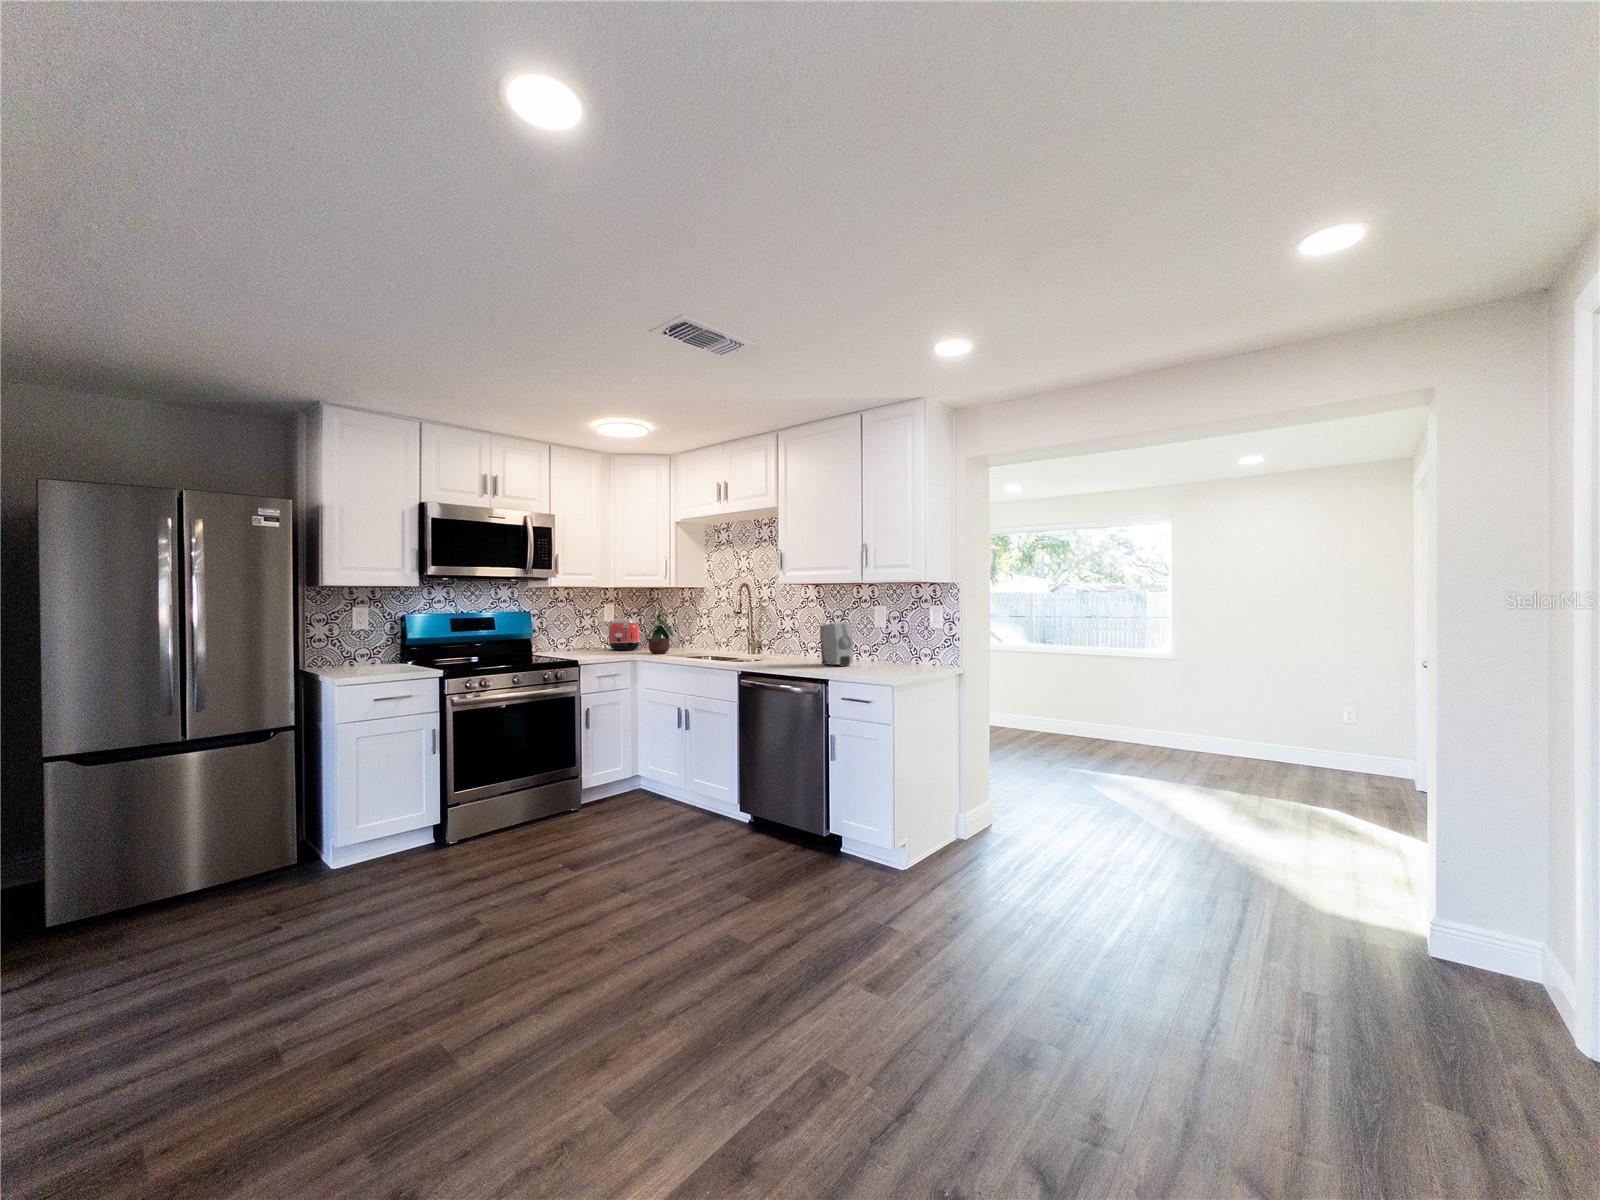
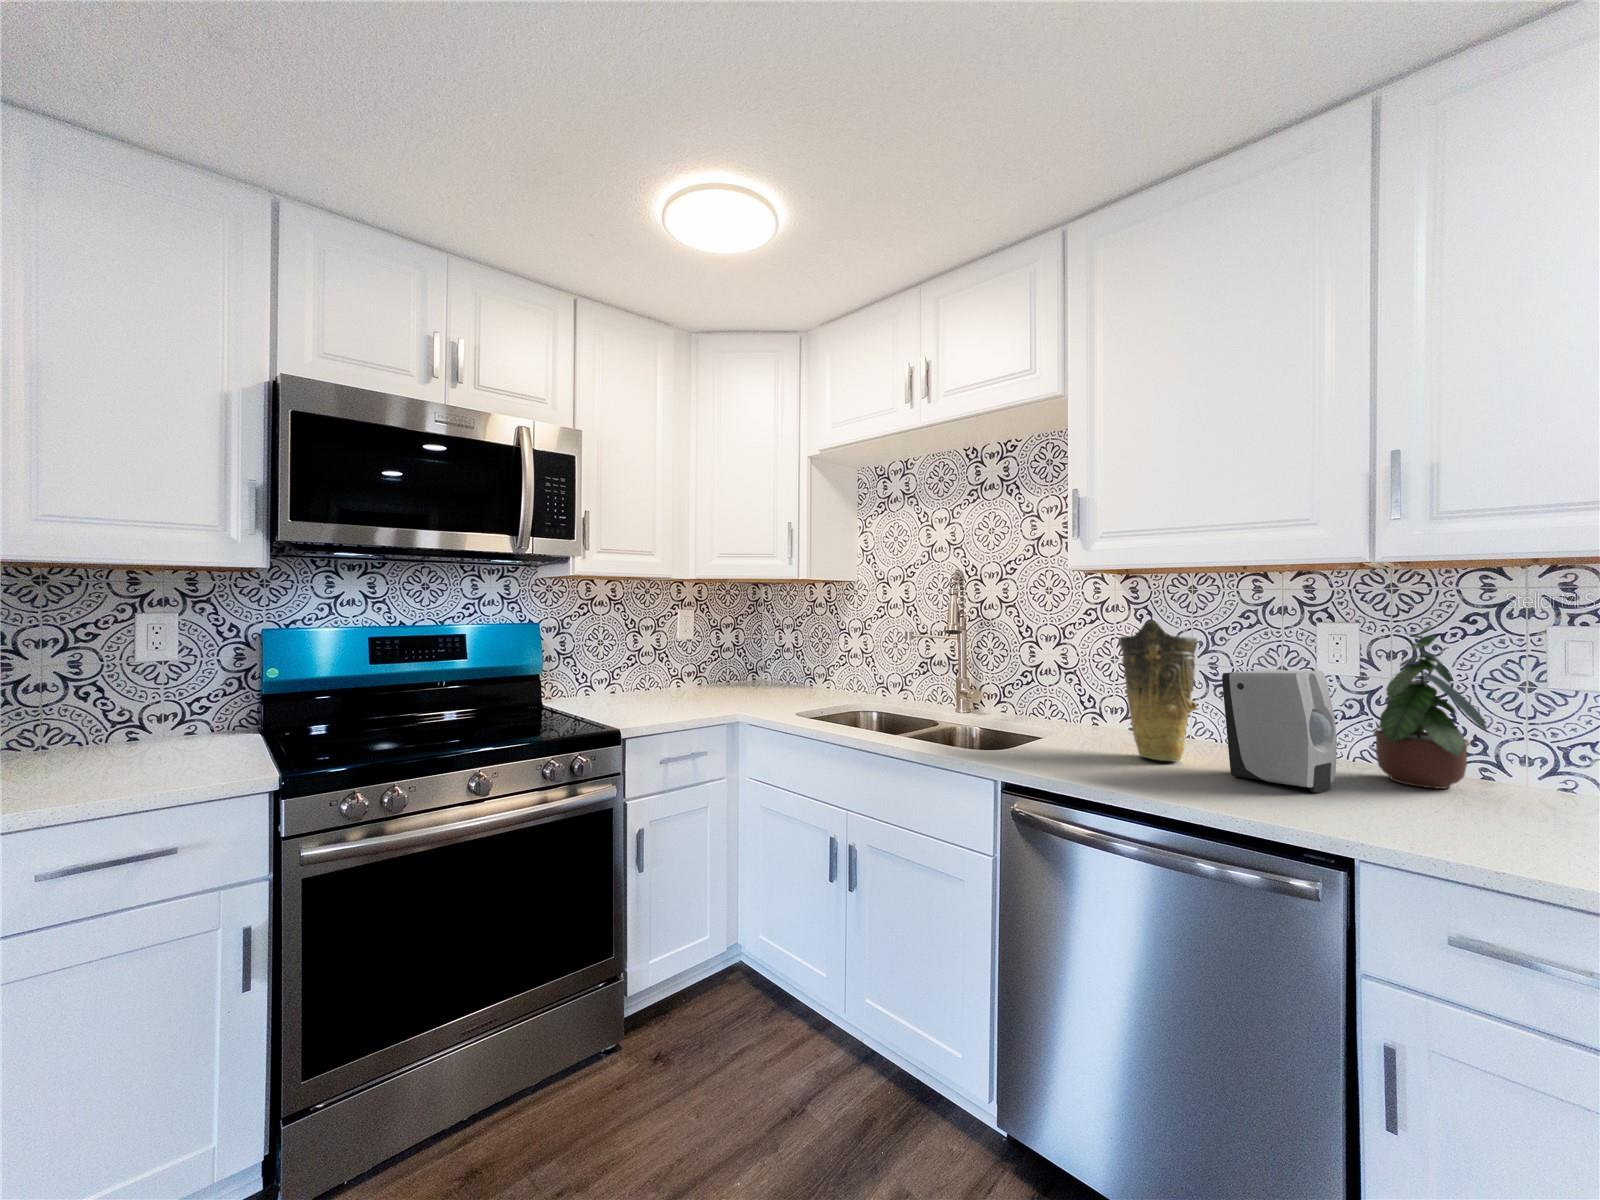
potted plant: present [646,605,673,654] -> present [1373,625,1487,789]
vase: none [793,605,821,662] -> present [1119,621,1197,761]
toaster: present [608,619,640,651] -> none [683,636,739,695]

